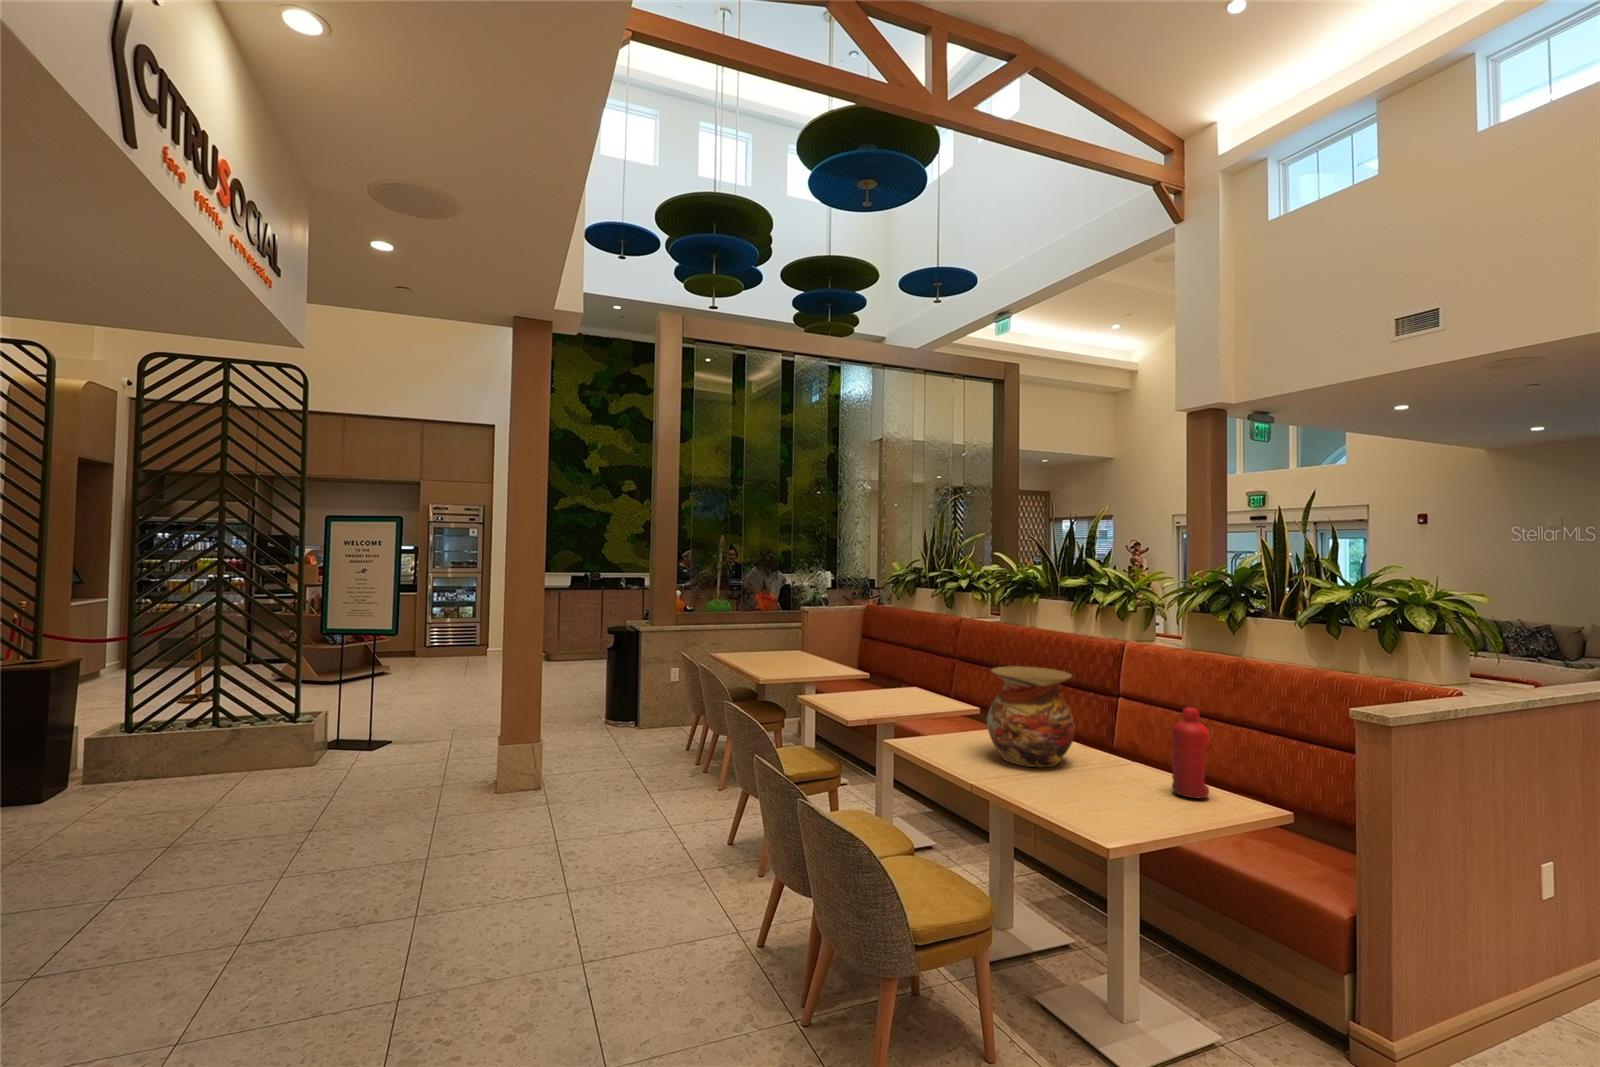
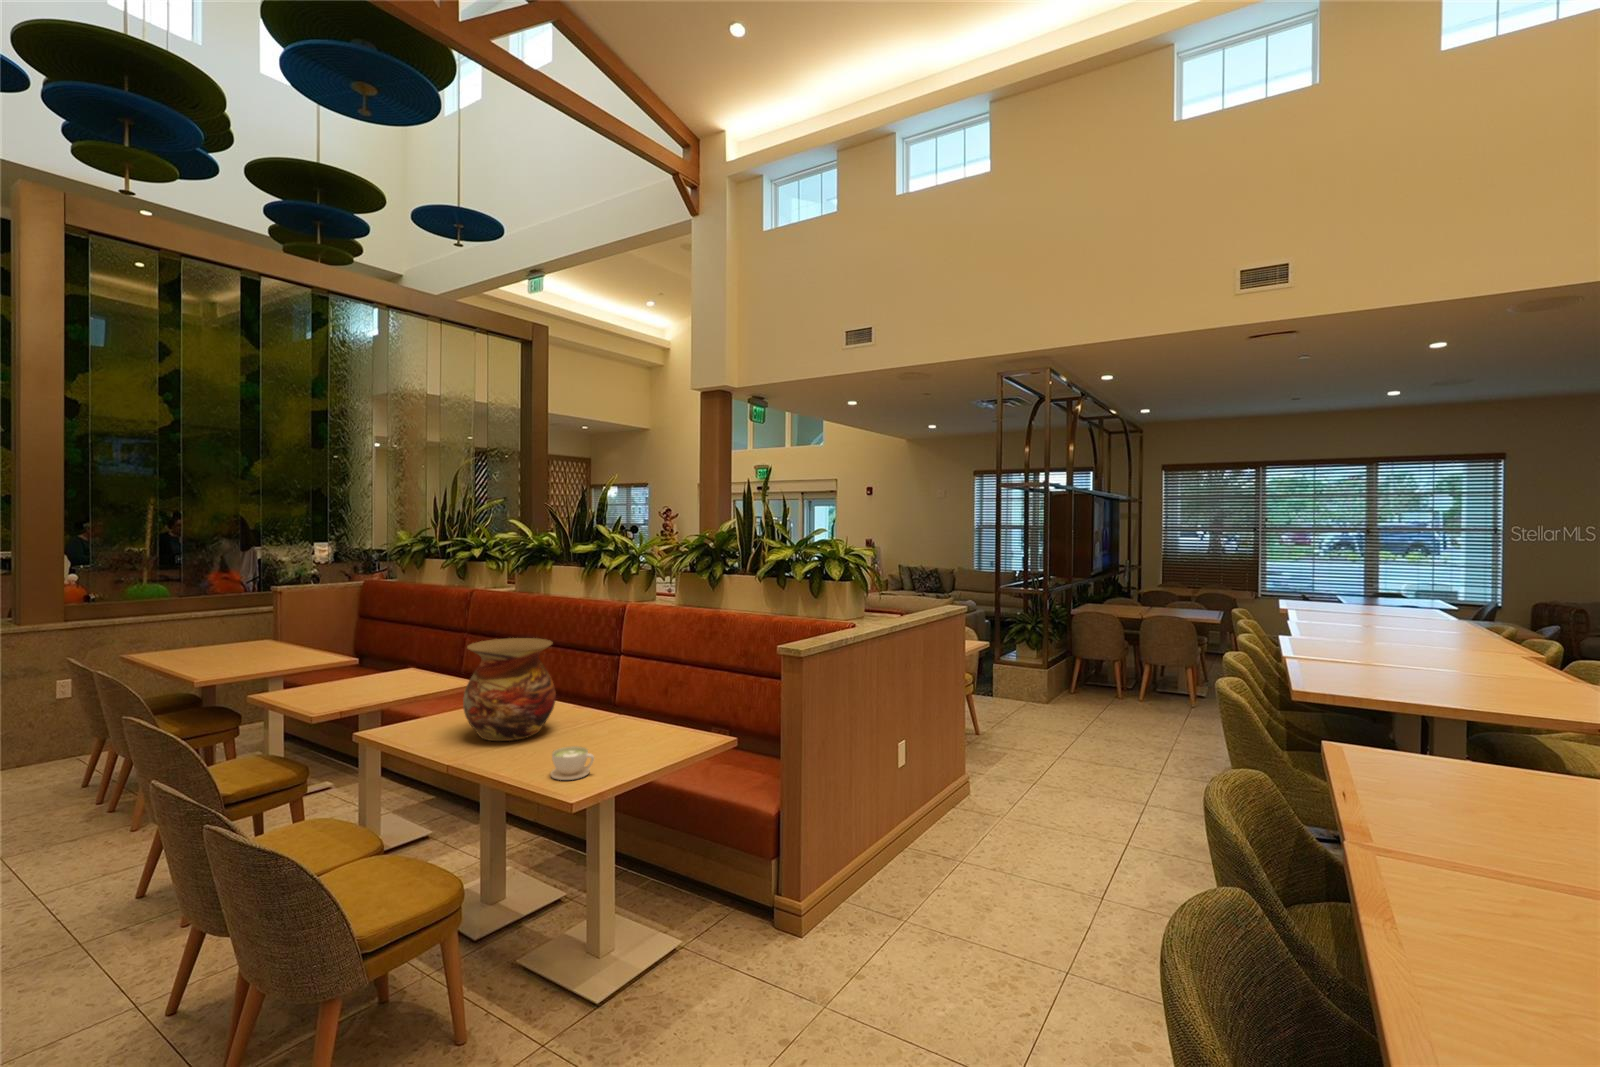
water bottle: present [1172,707,1210,798] -> none [638,662,670,744]
coffee cup: none [1085,783,1132,818] -> present [551,746,594,780]

